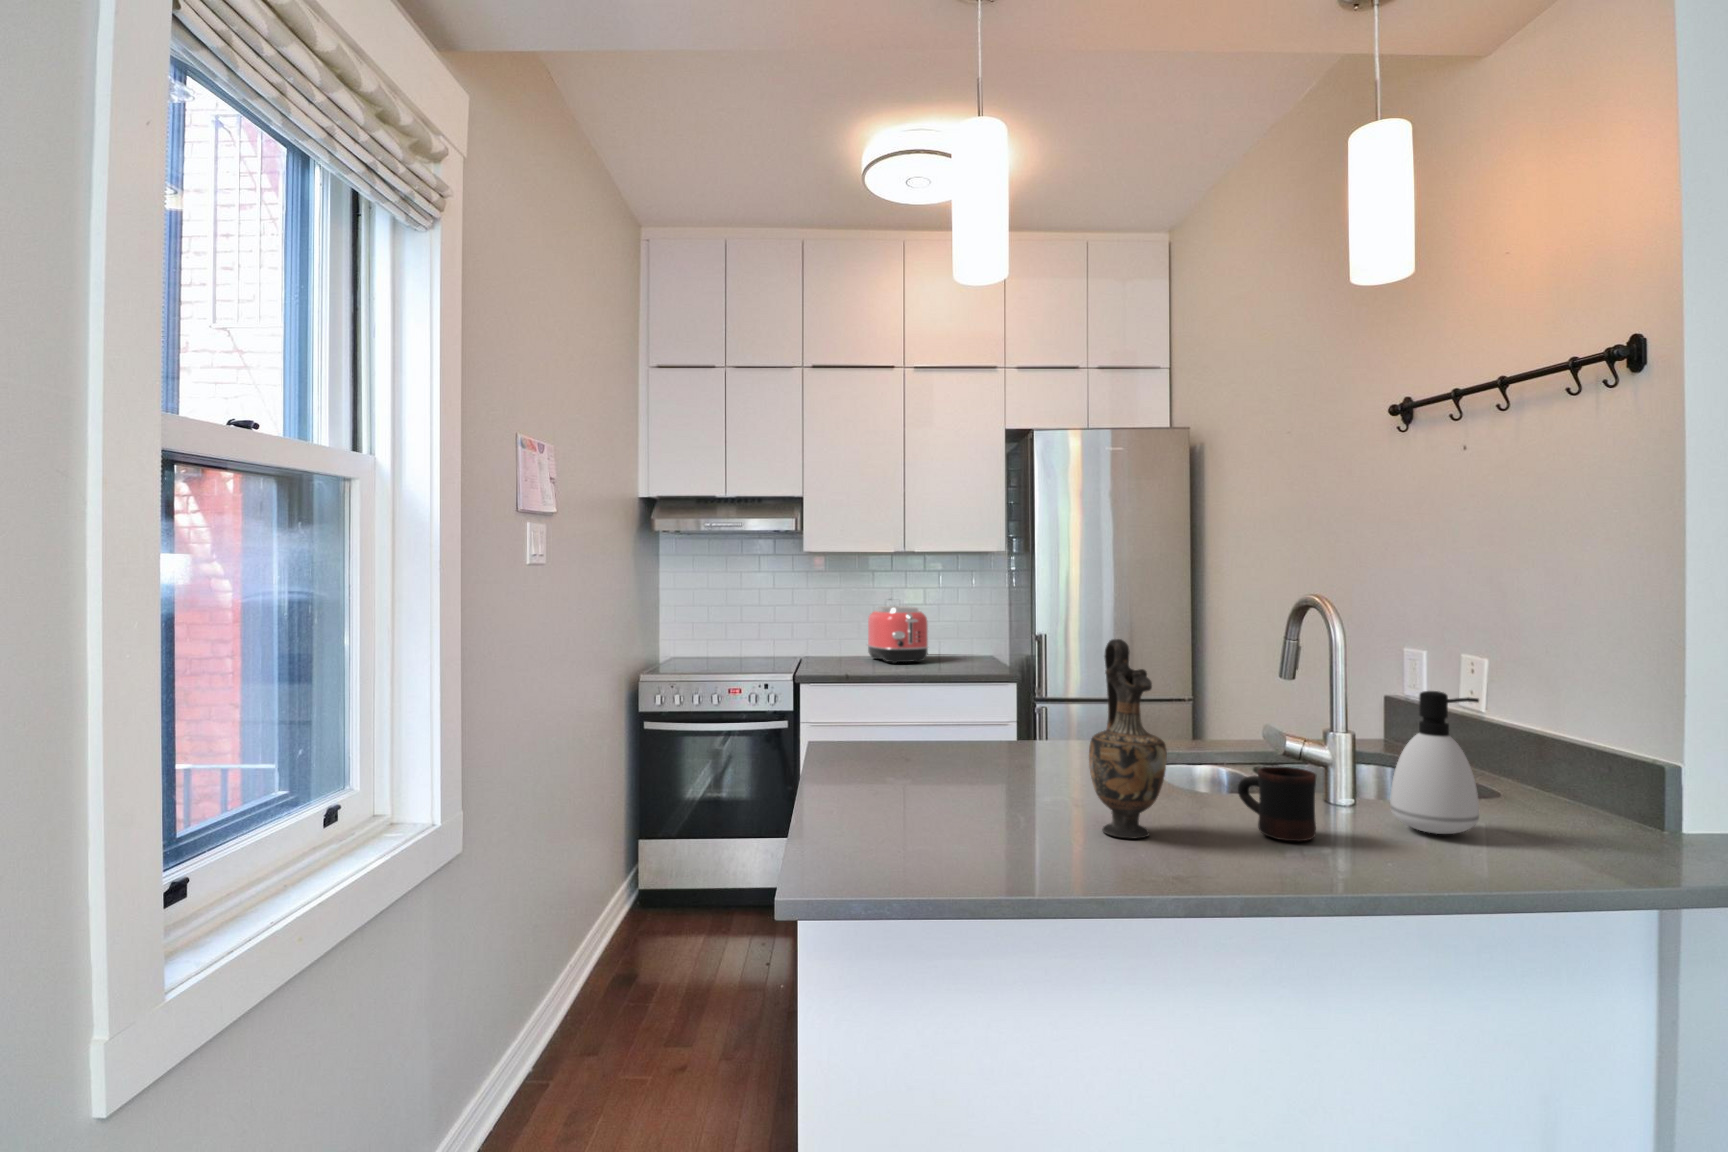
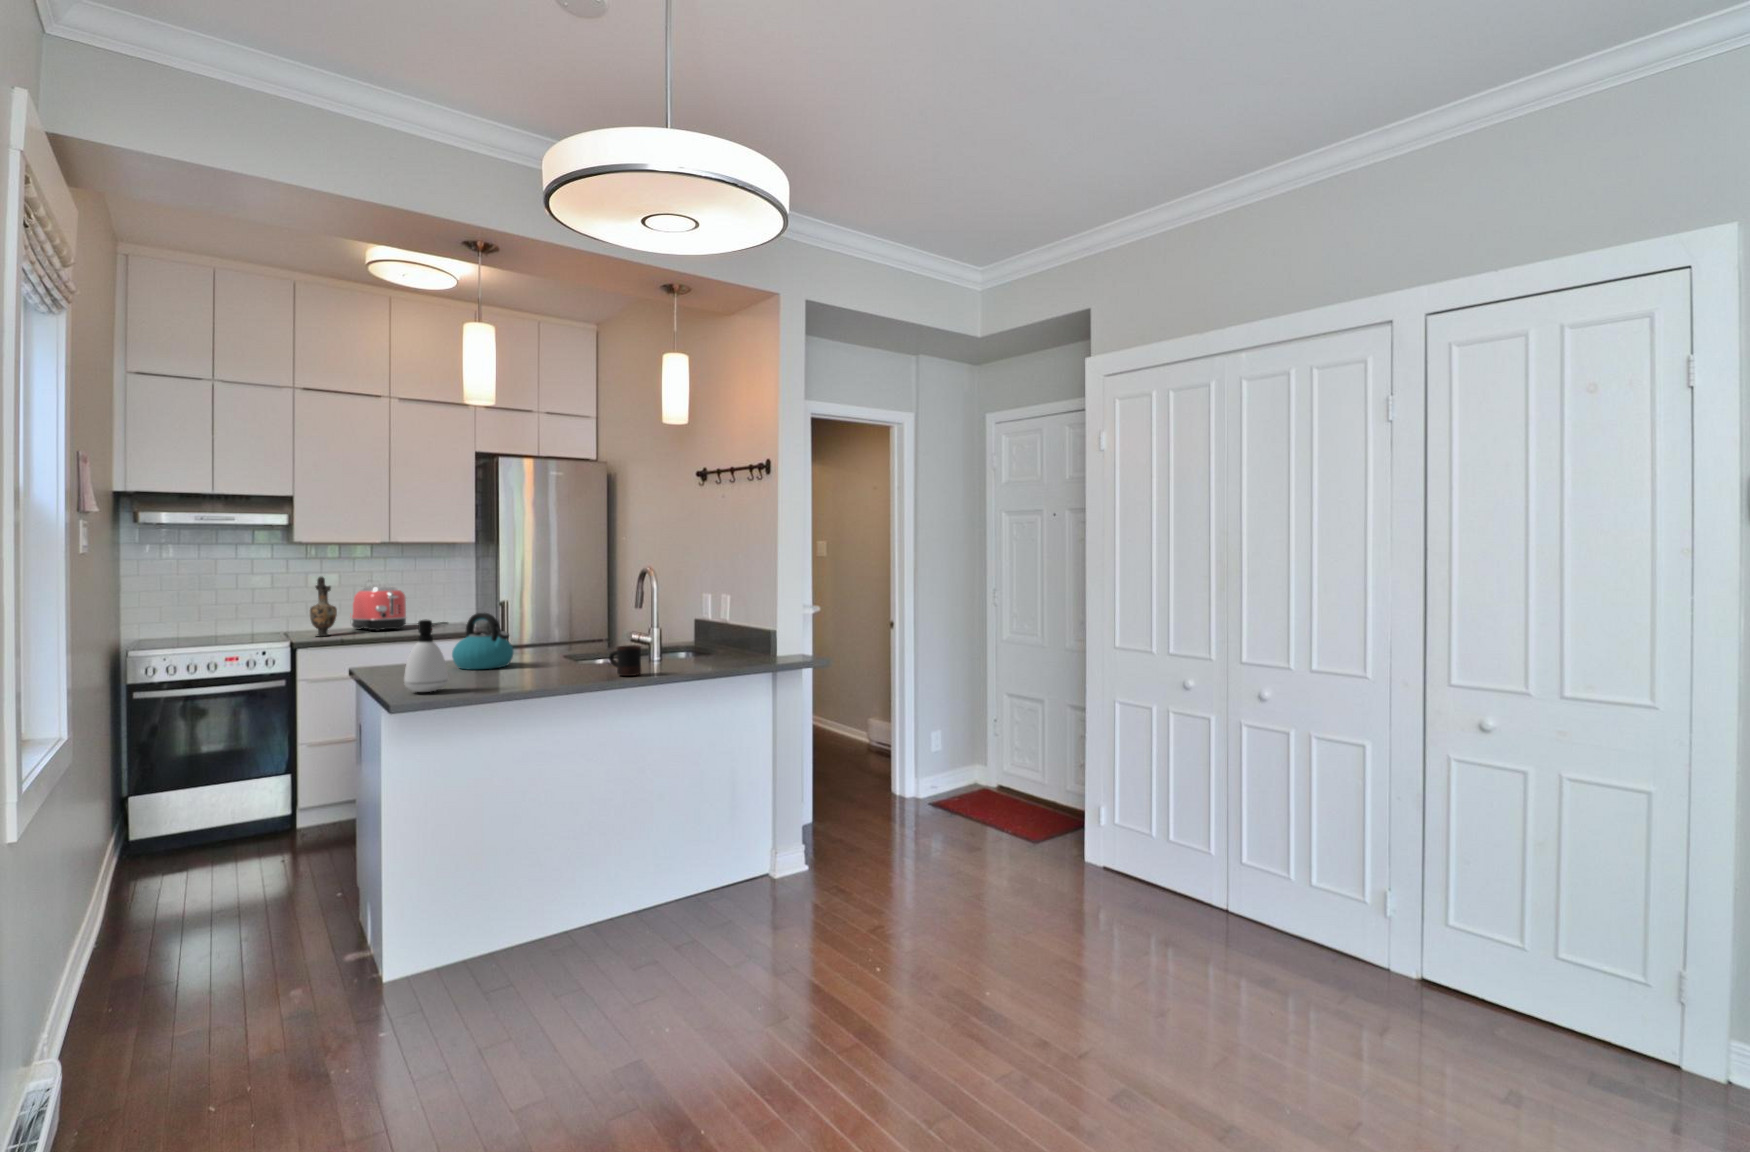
vase: present [1089,639,1167,838] -> present [310,577,337,636]
kettle: none [950,667,1049,769] -> present [452,613,514,669]
soap dispenser: present [1390,691,1479,834] -> present [404,620,448,692]

